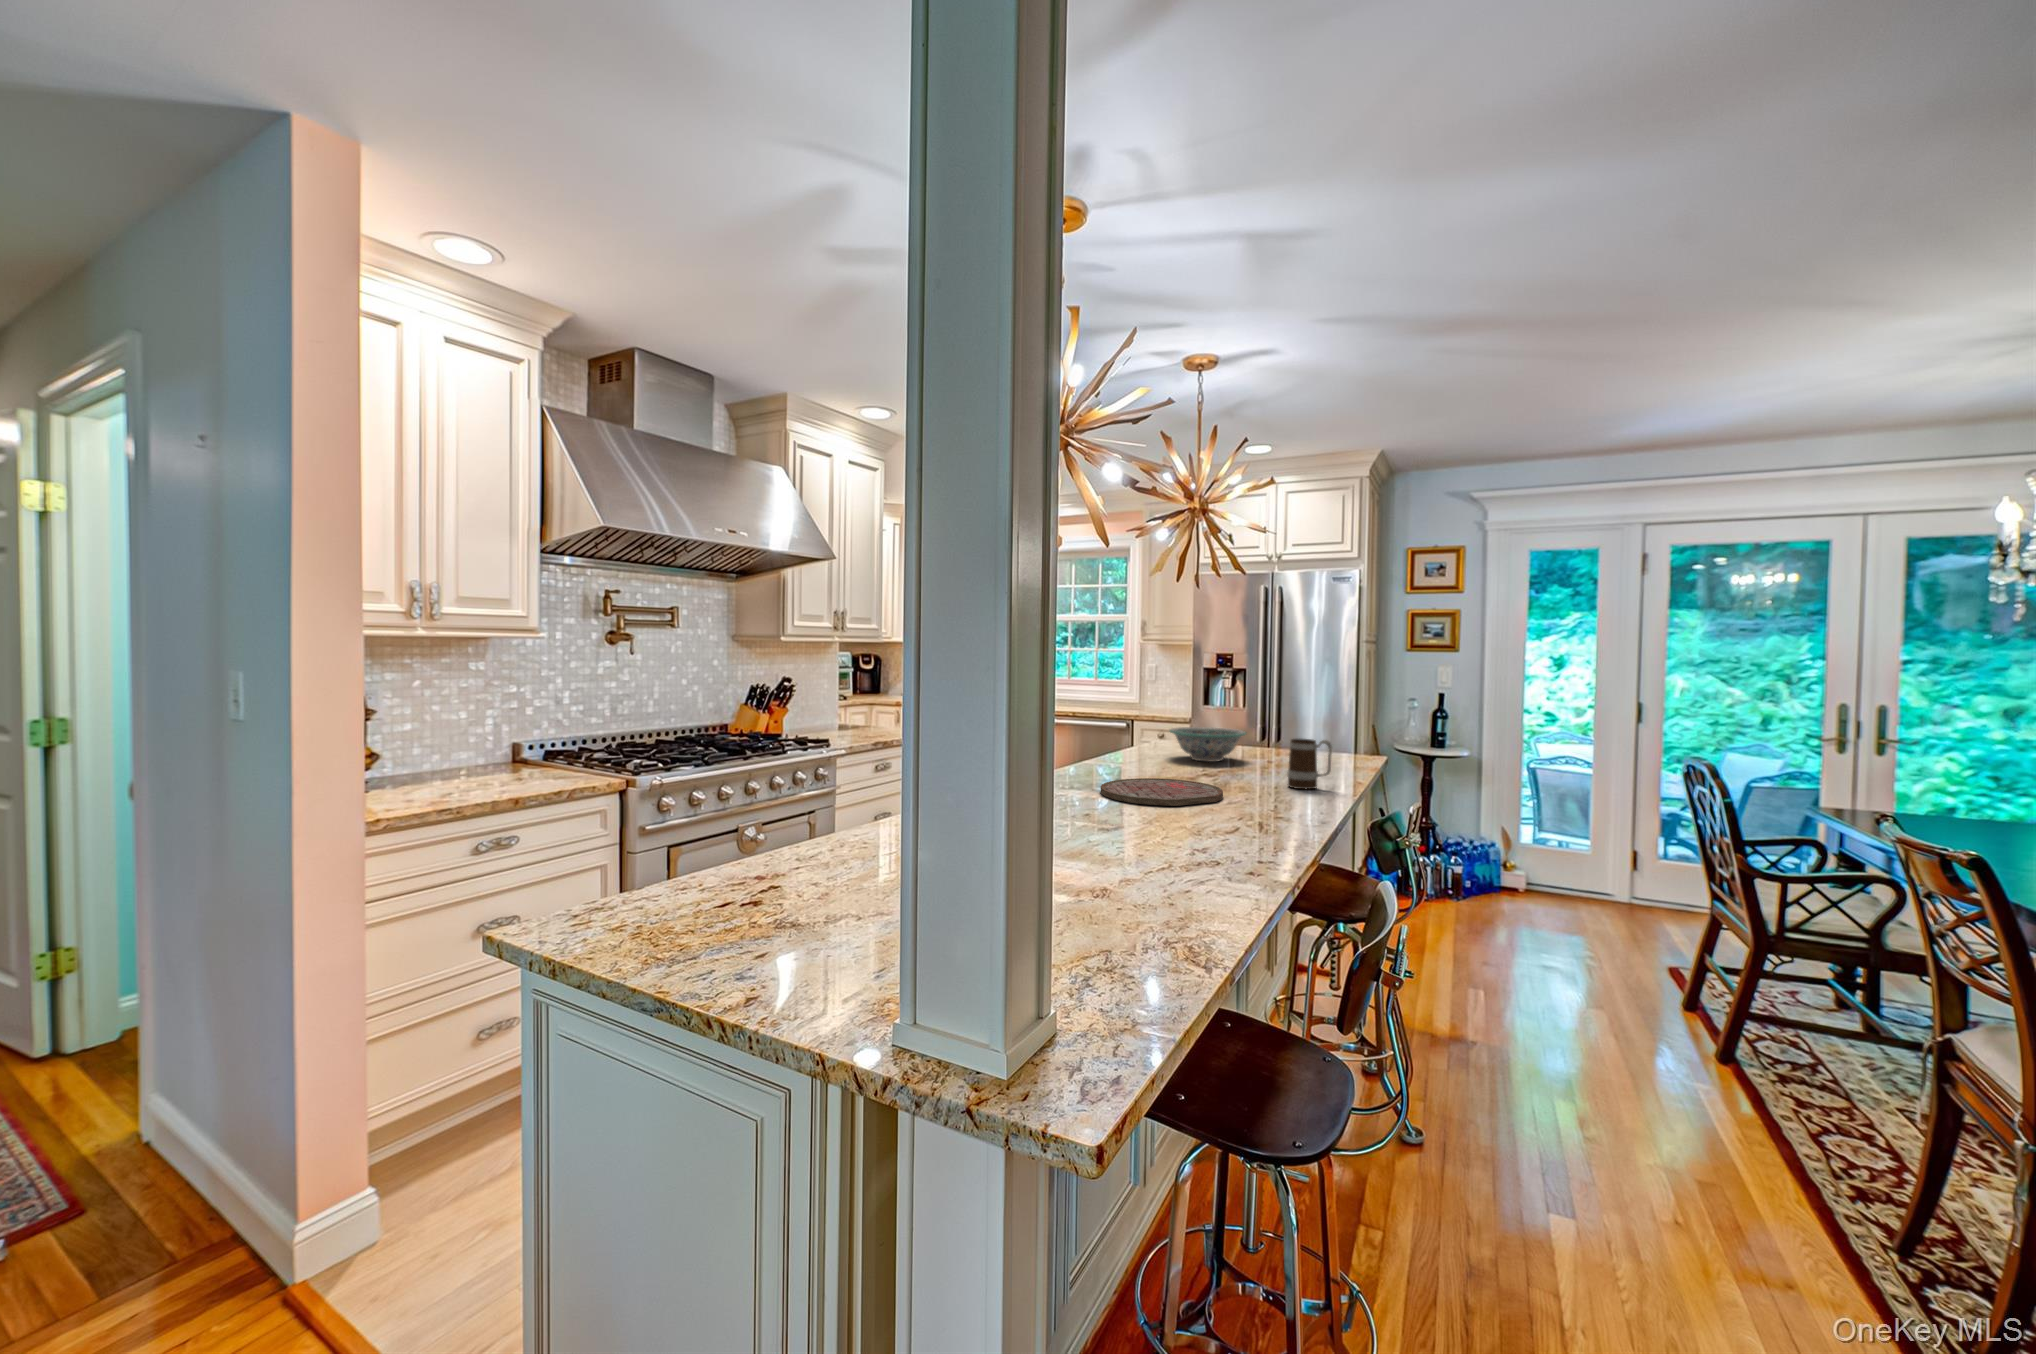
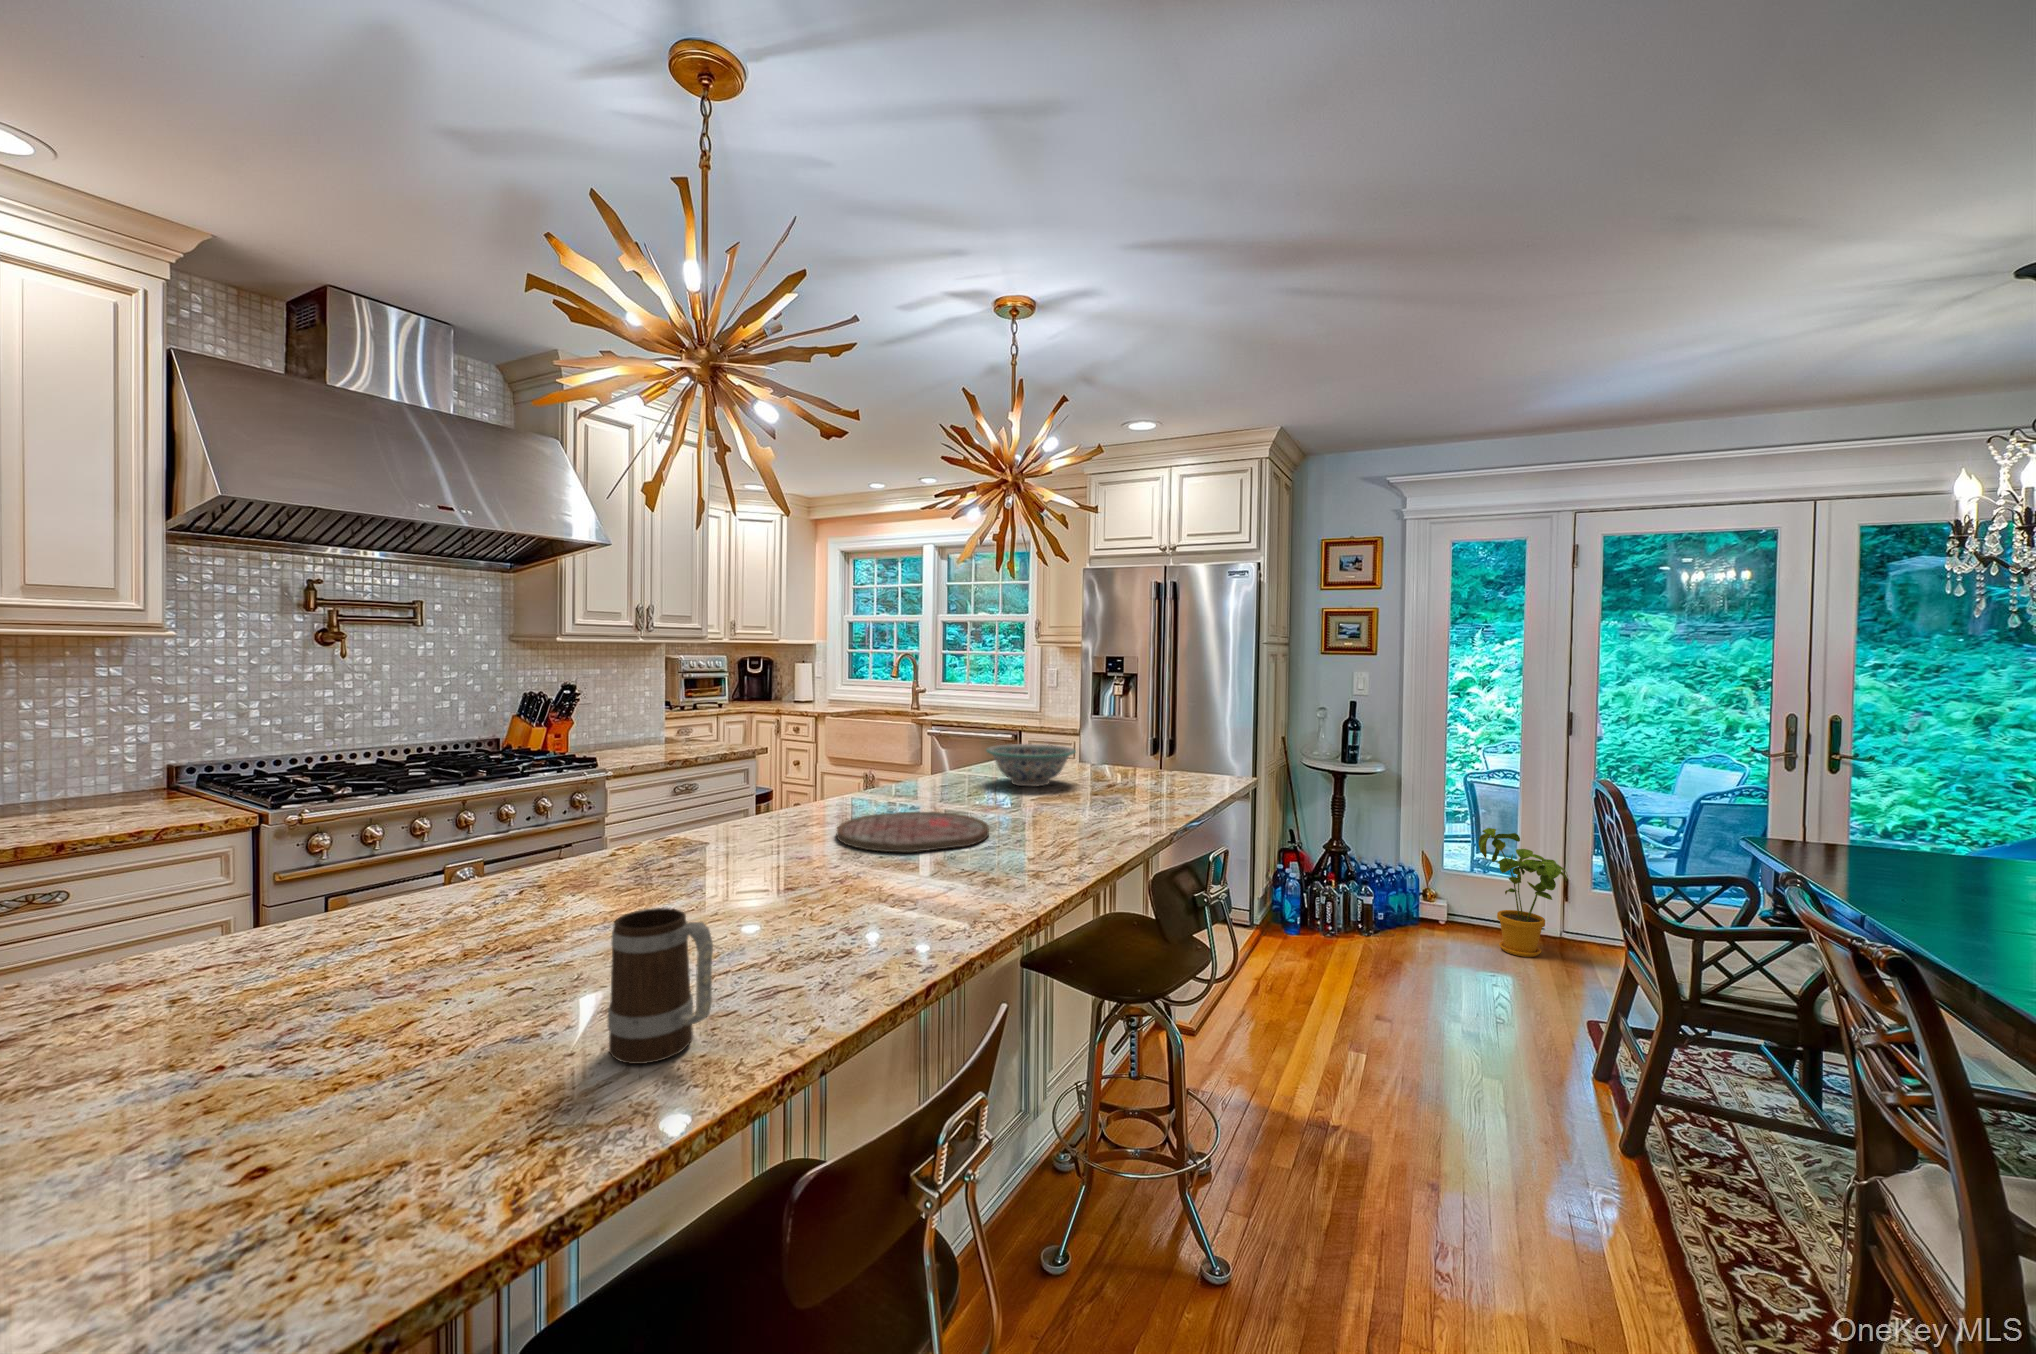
mug: present [1287,739,1332,789] -> present [608,908,713,1064]
house plant: none [1553,805,1637,918] -> present [1479,828,1568,957]

